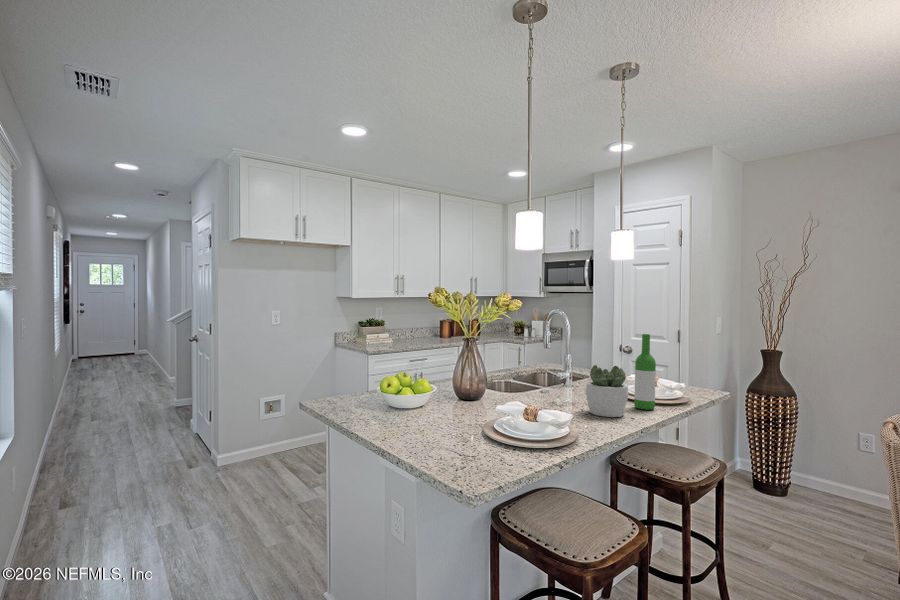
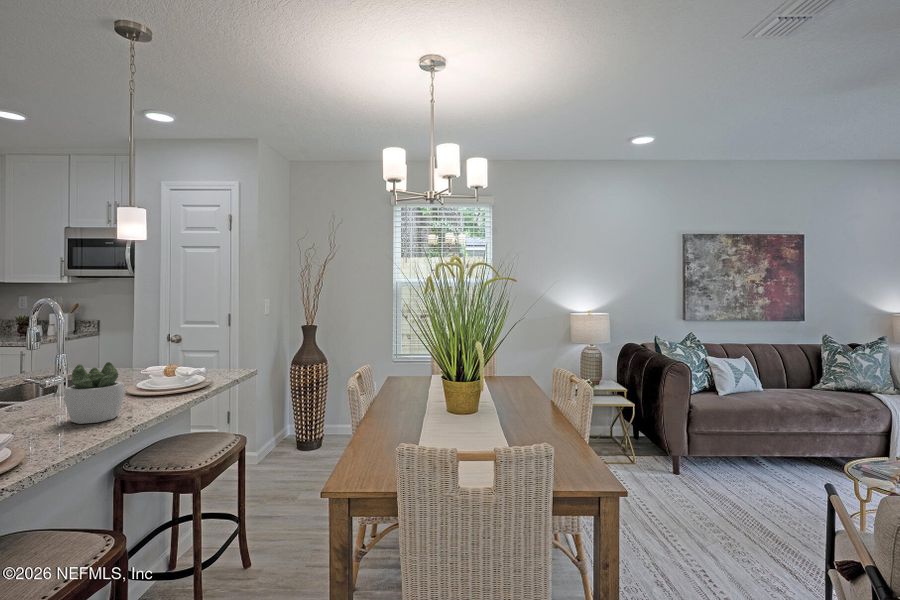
wine bottle: present [634,334,656,410] -> none [139,323,163,405]

